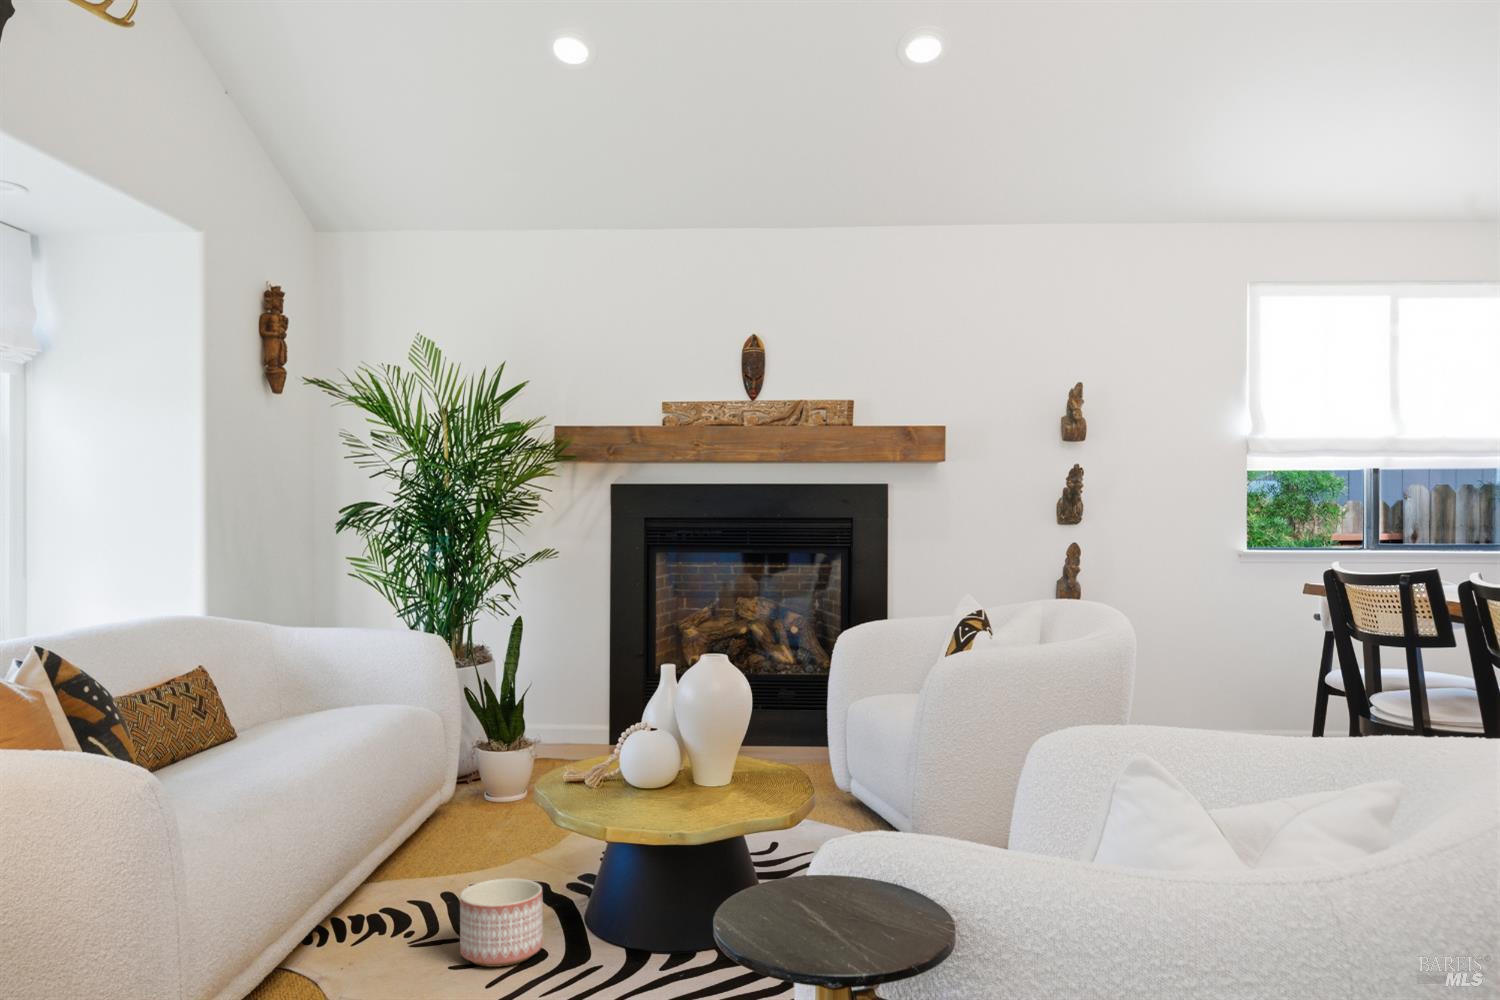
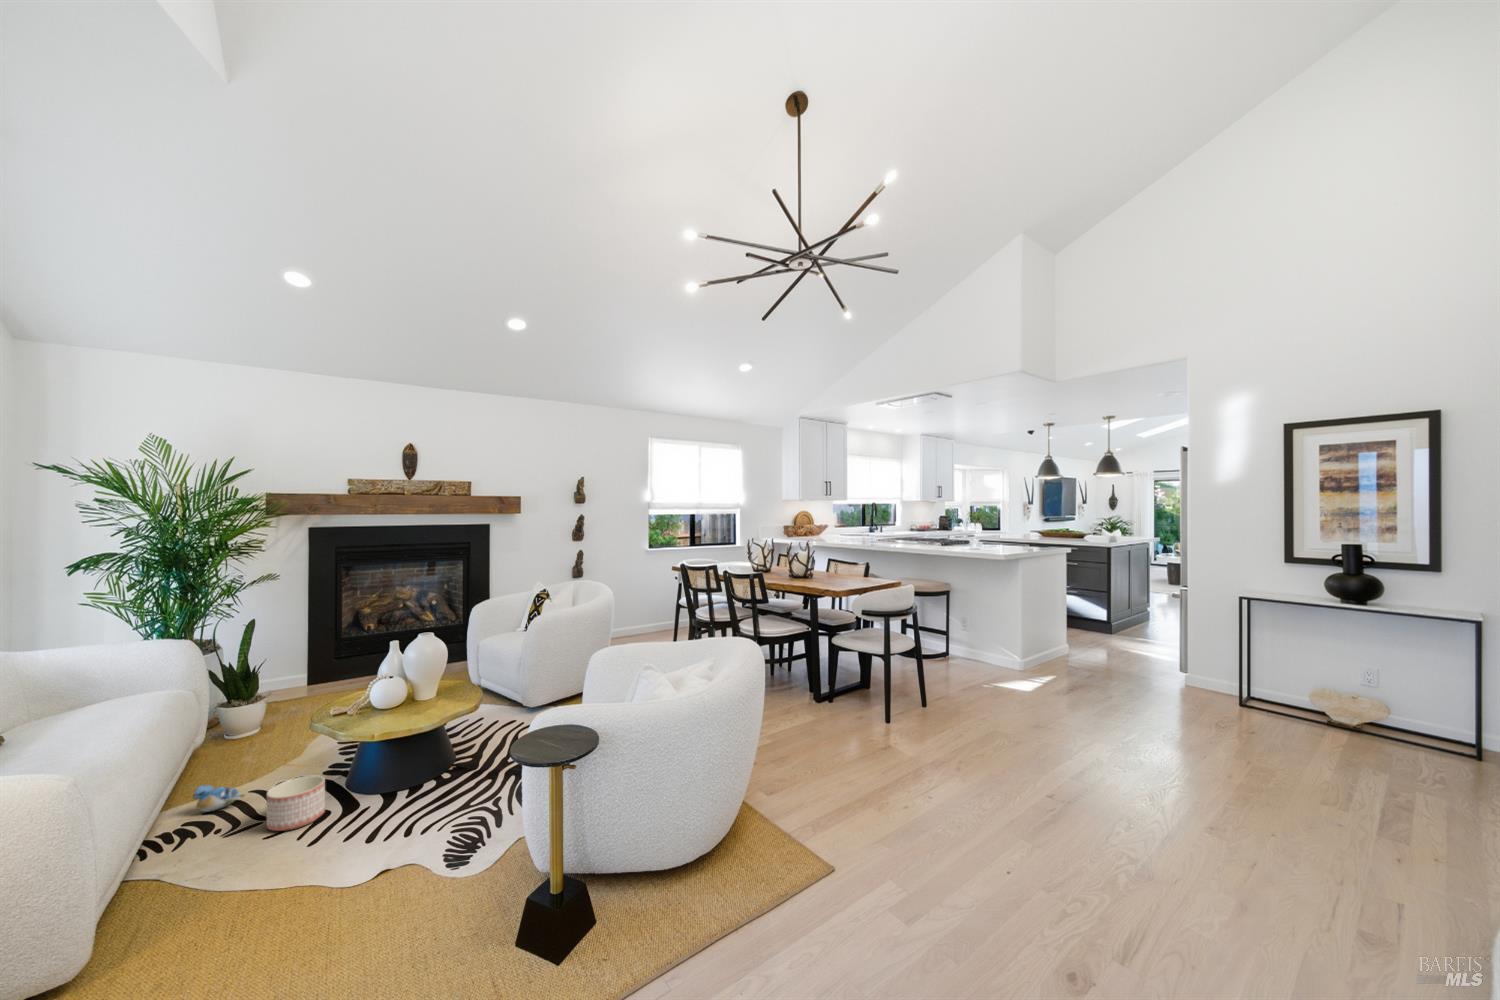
plush toy: none [391,858,458,903] -> present [192,785,244,812]

